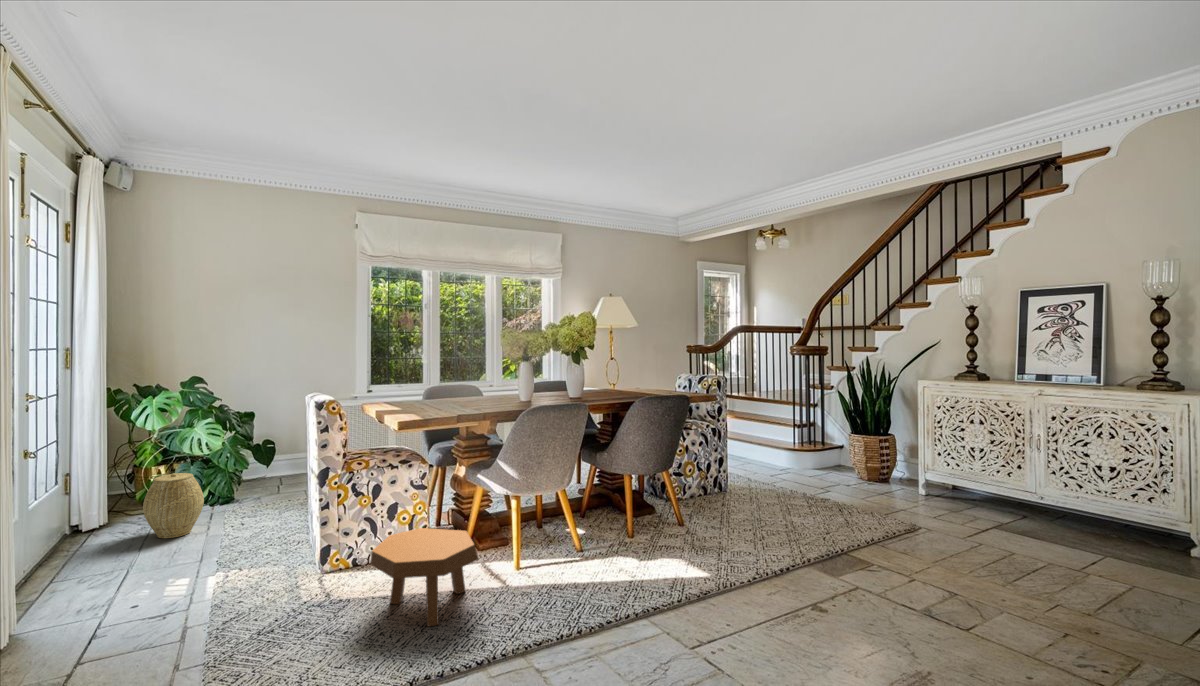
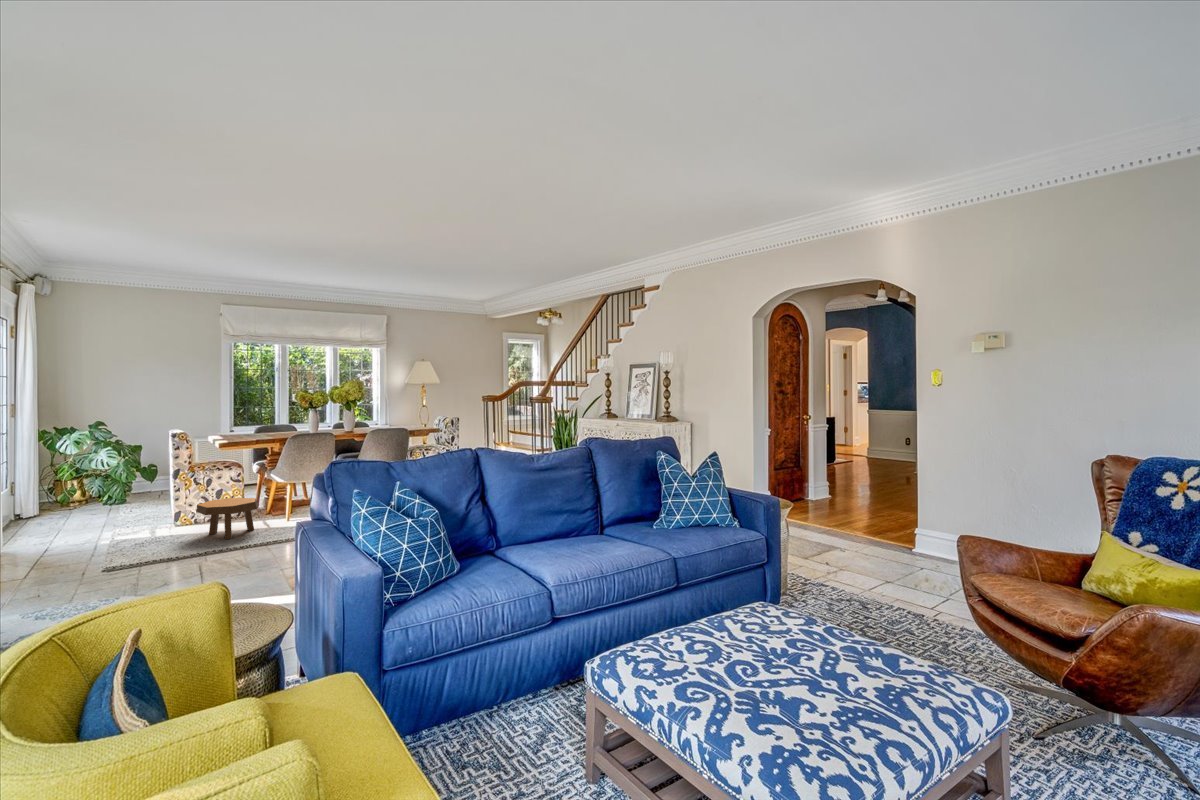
woven basket: present [143,473,204,538] -> none [65,479,104,518]

